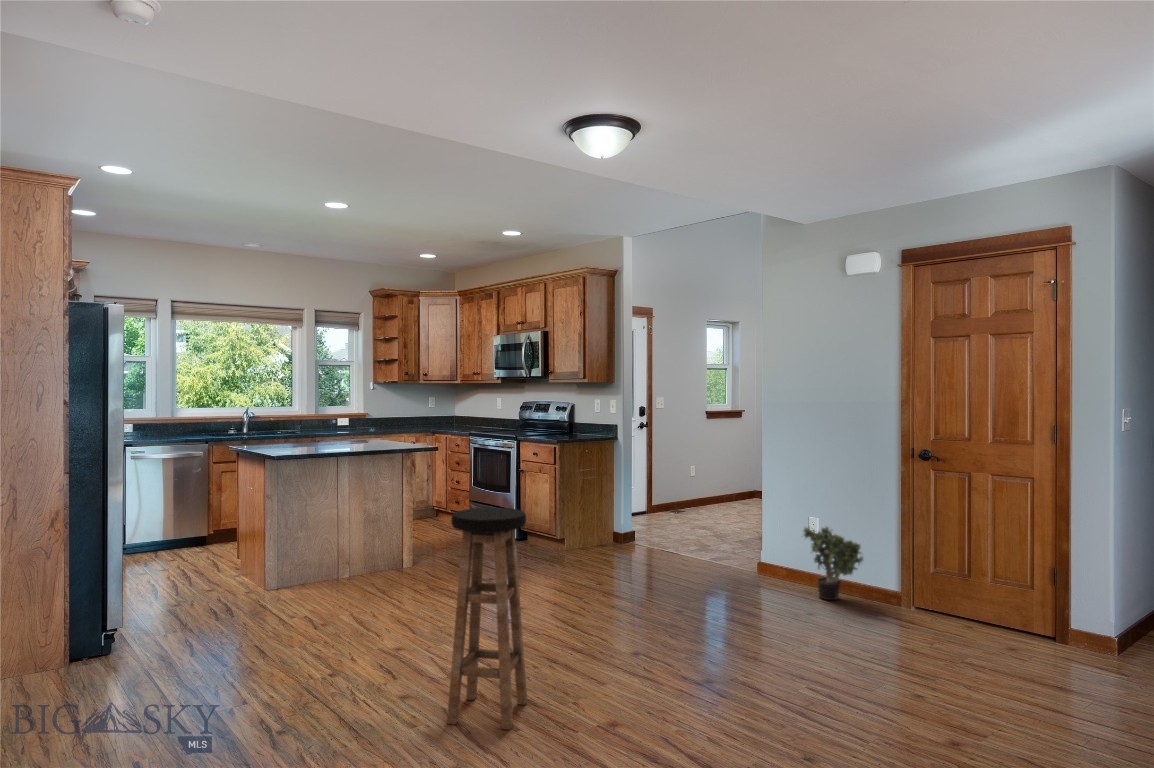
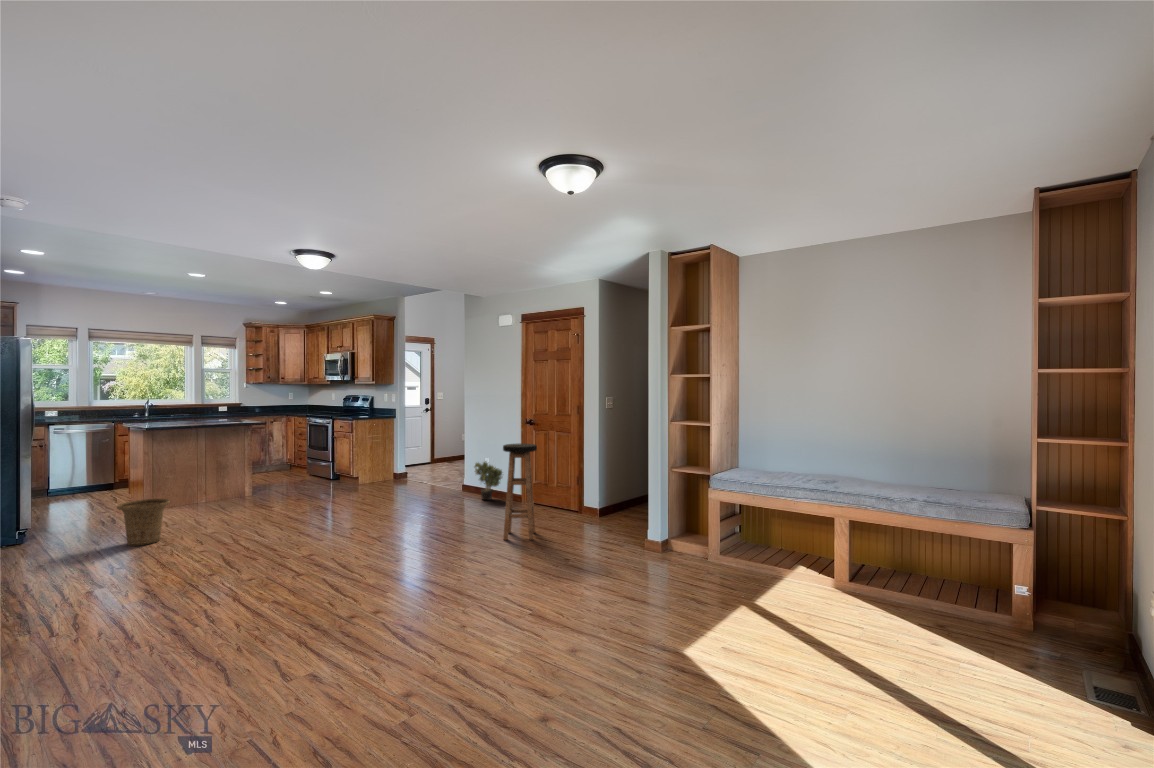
bar stool: present [447,508,527,730] -> present [503,443,537,540]
basket: none [252,591,334,684] -> present [117,499,170,546]

